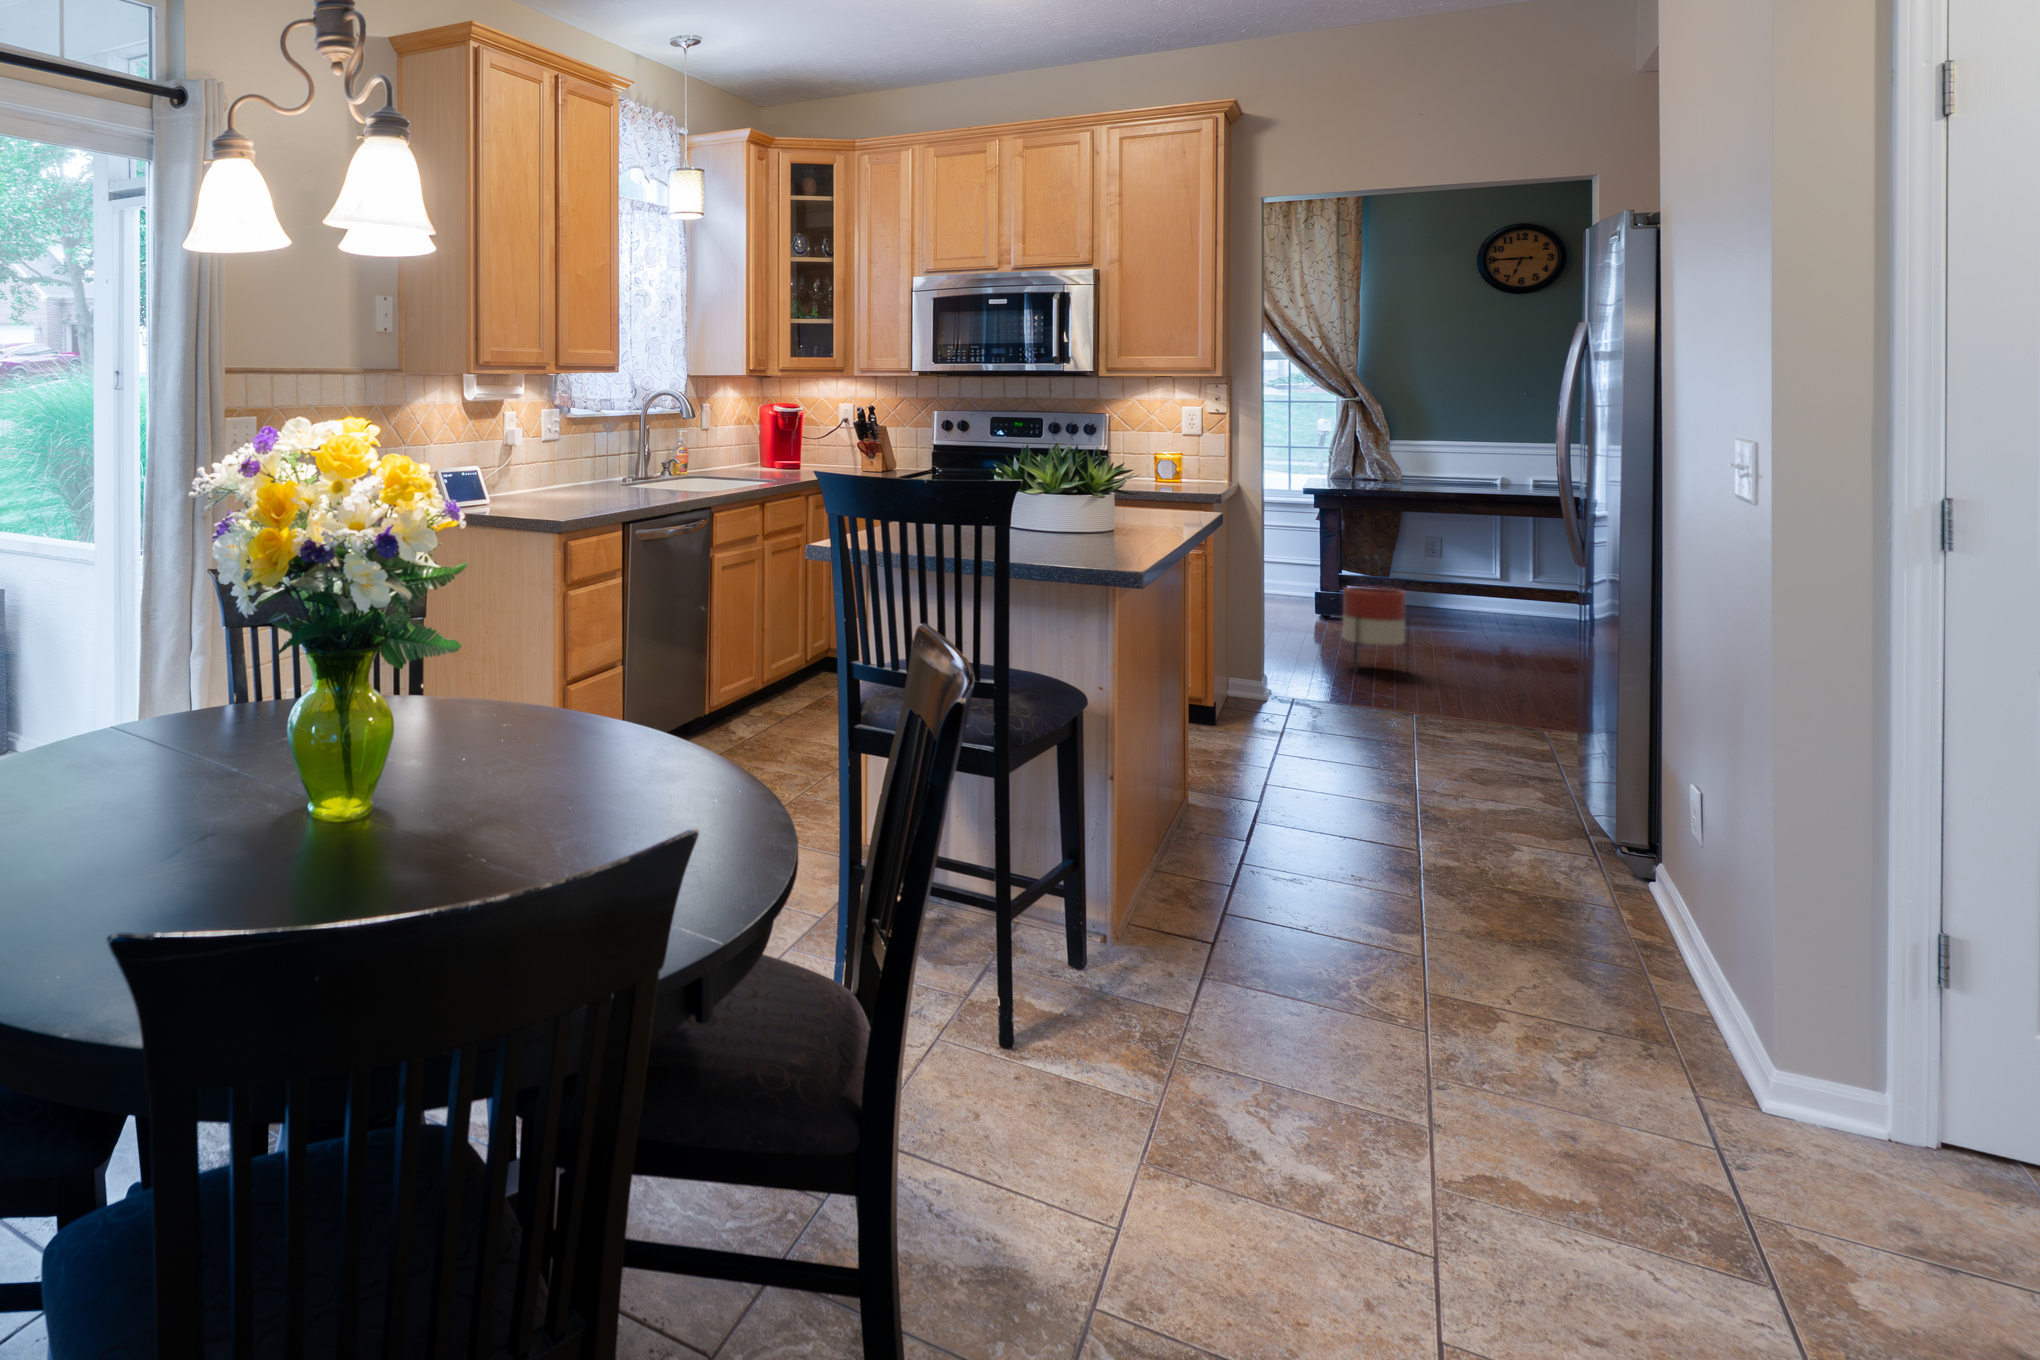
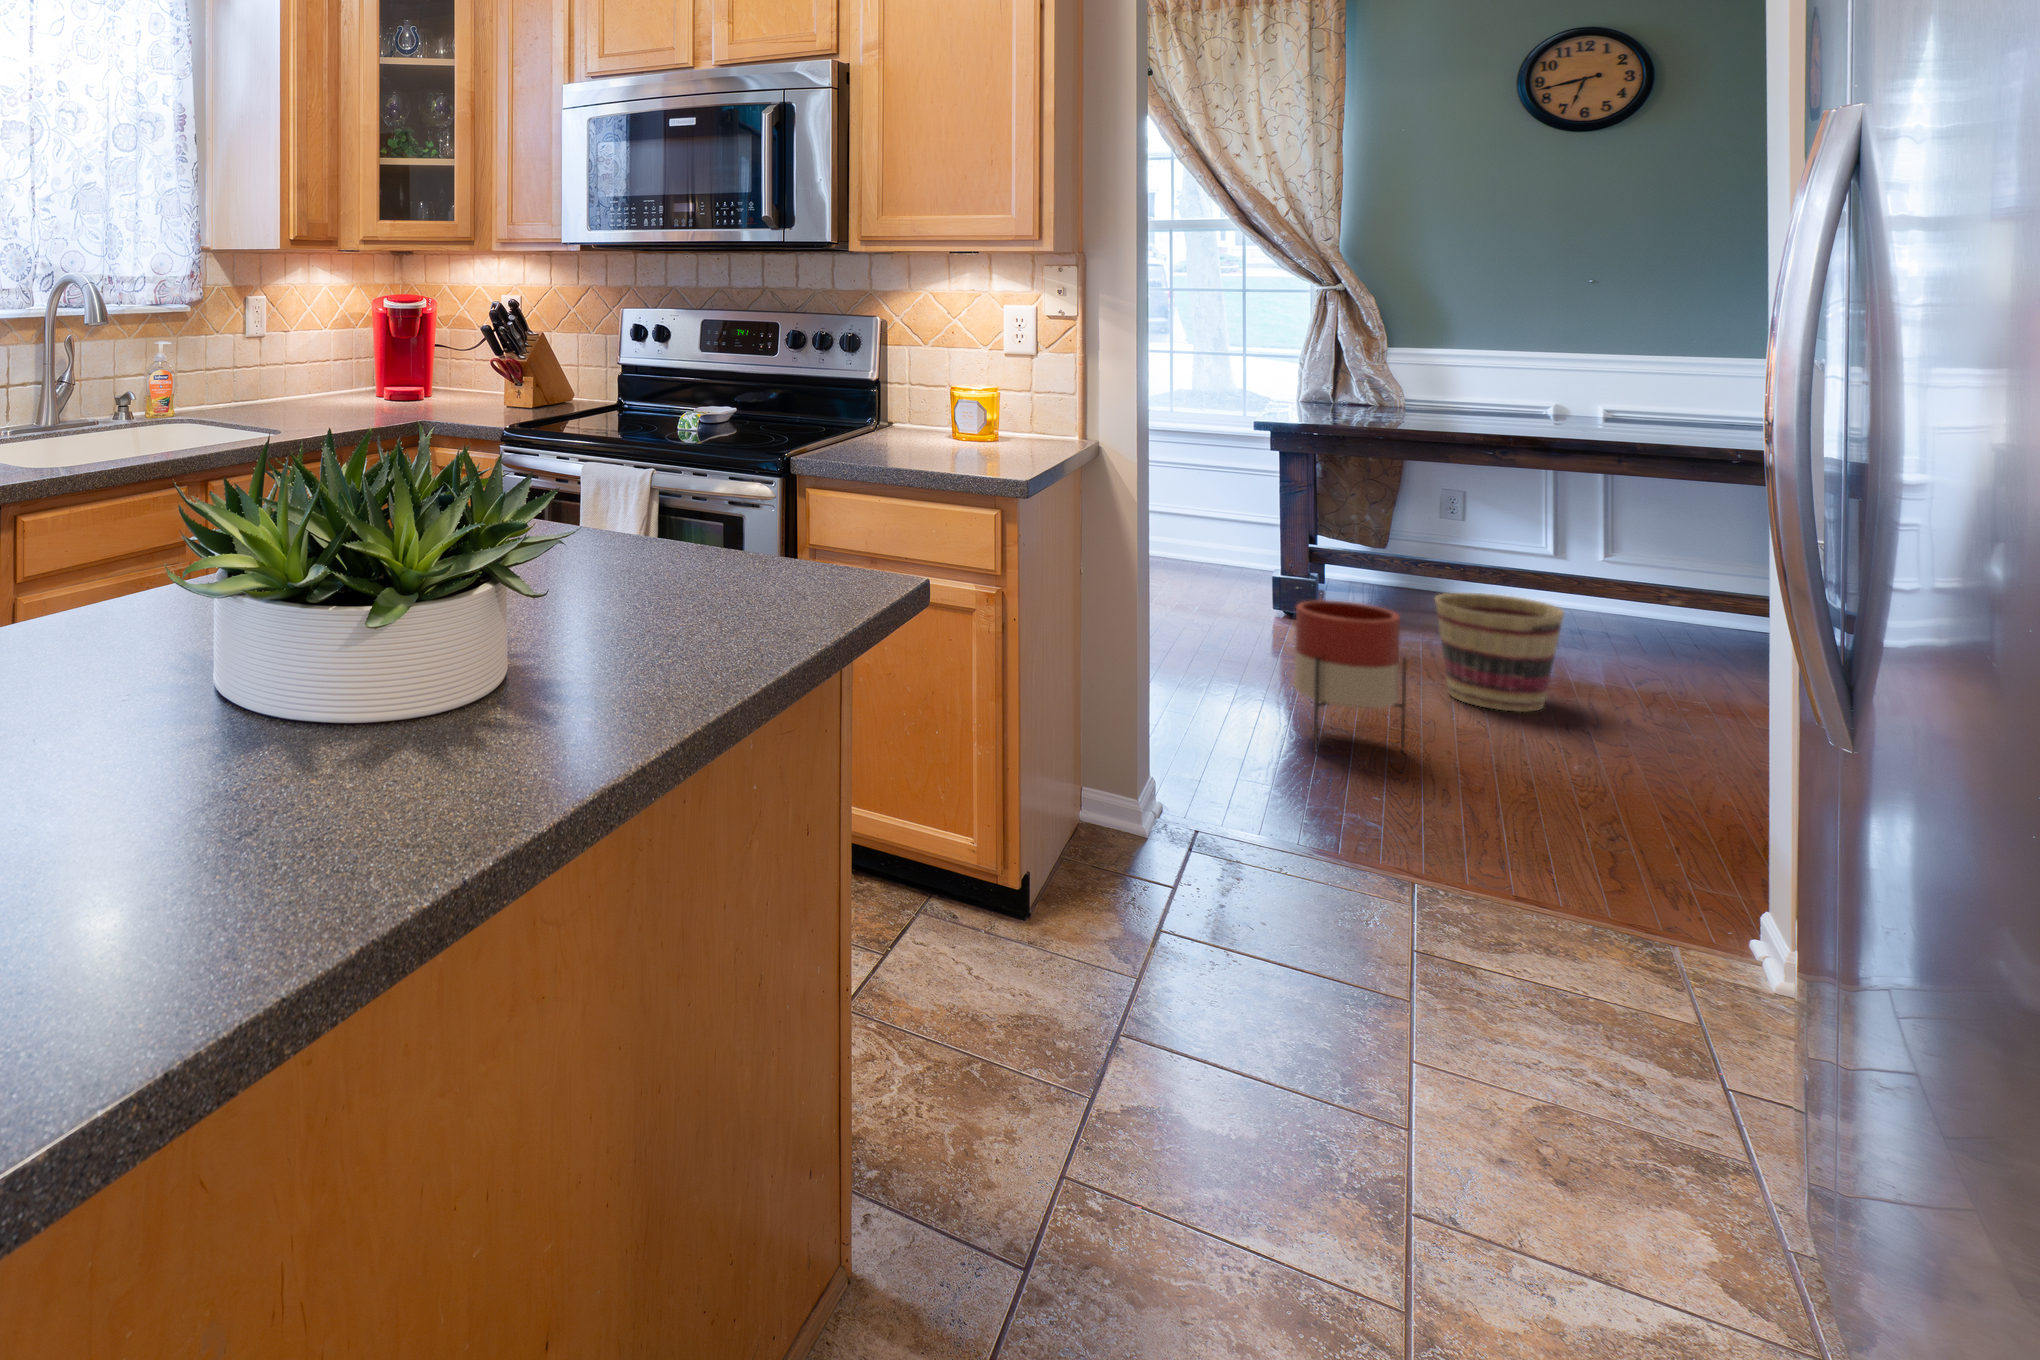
basket: none [1425,588,1503,656] -> present [1435,592,1564,712]

